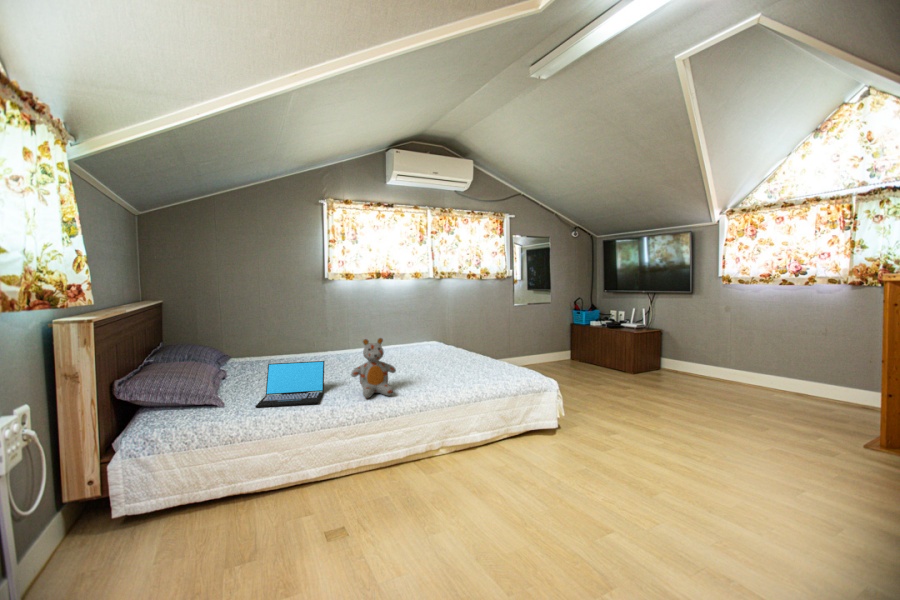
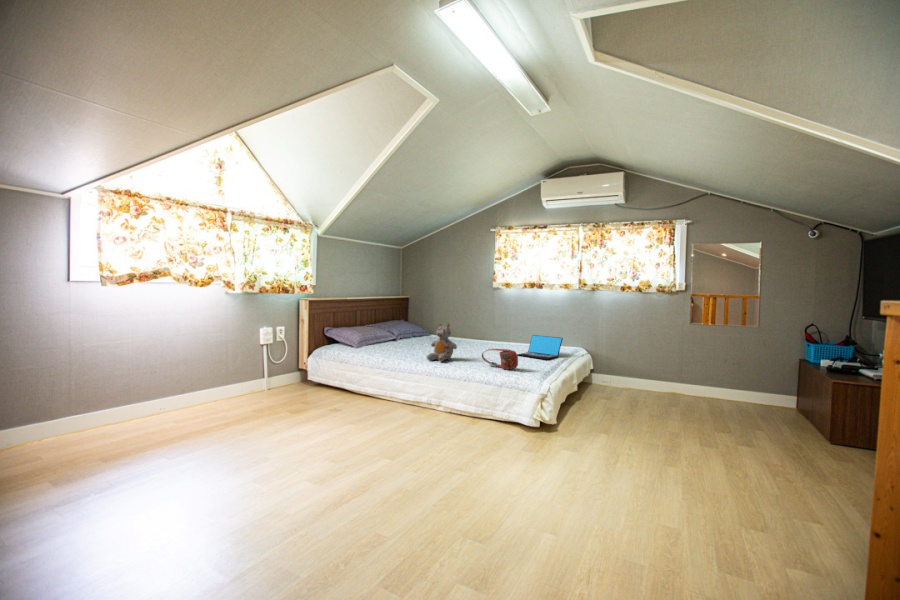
handbag: none [437,358,487,384] -> present [482,349,518,370]
laptop: present [255,361,324,408] -> present [517,335,563,360]

